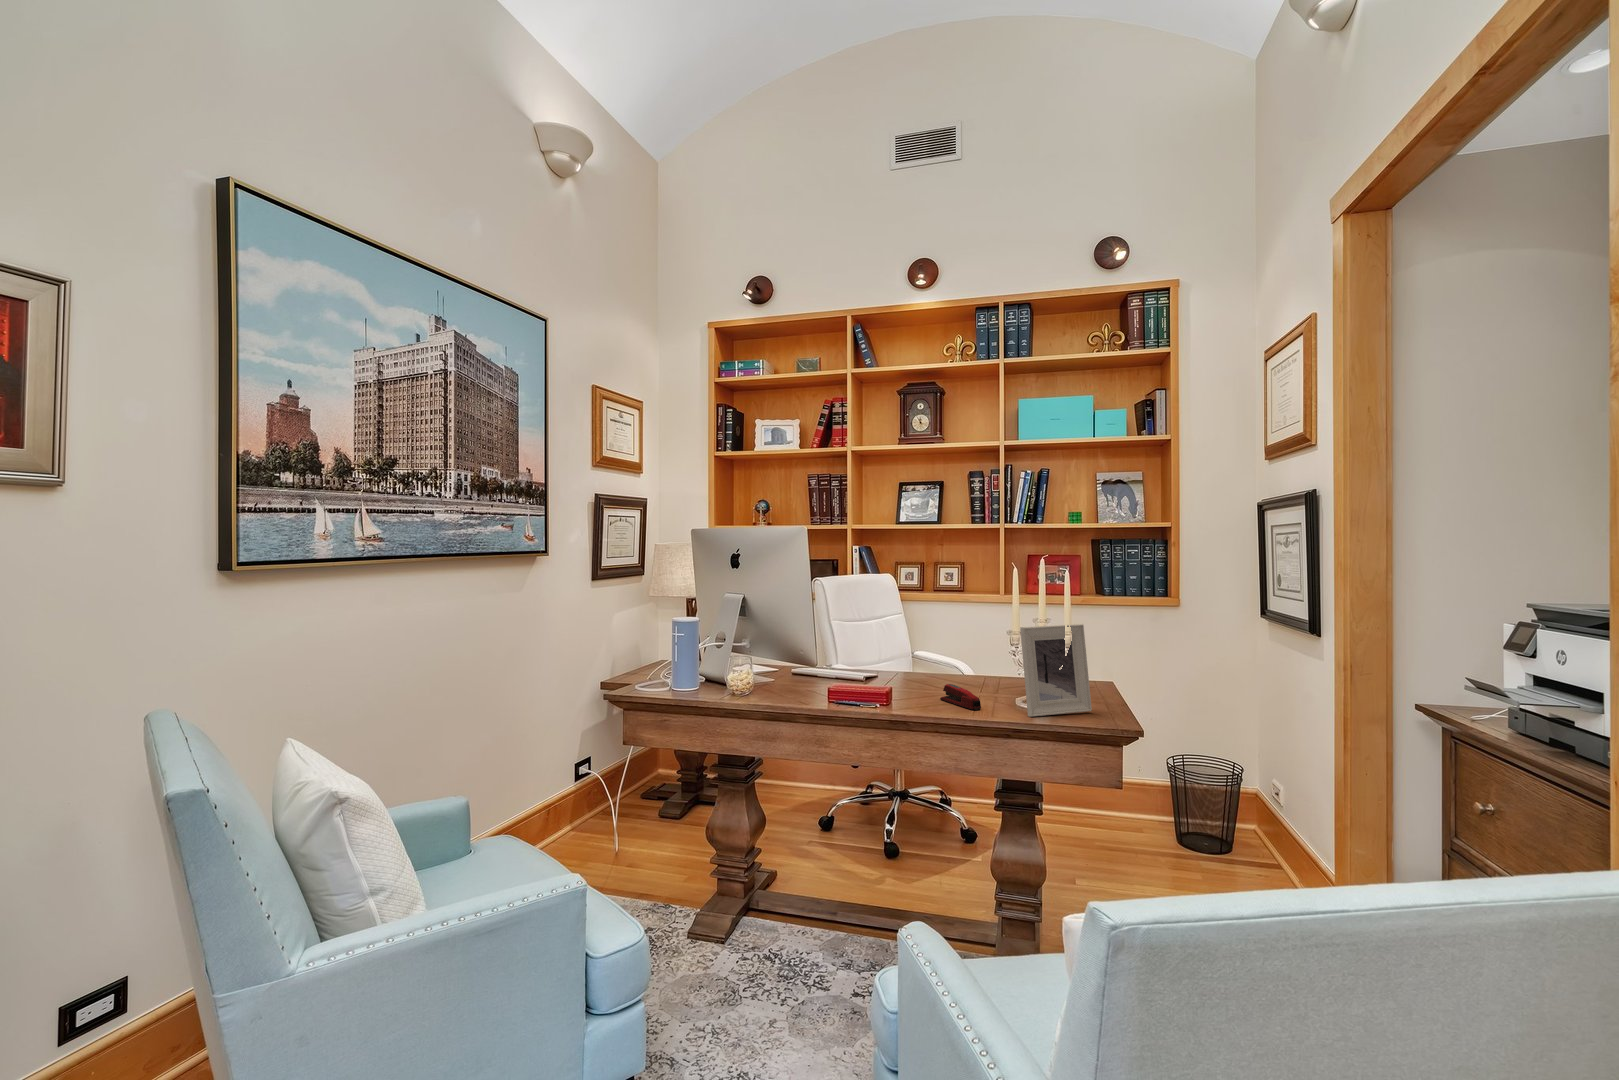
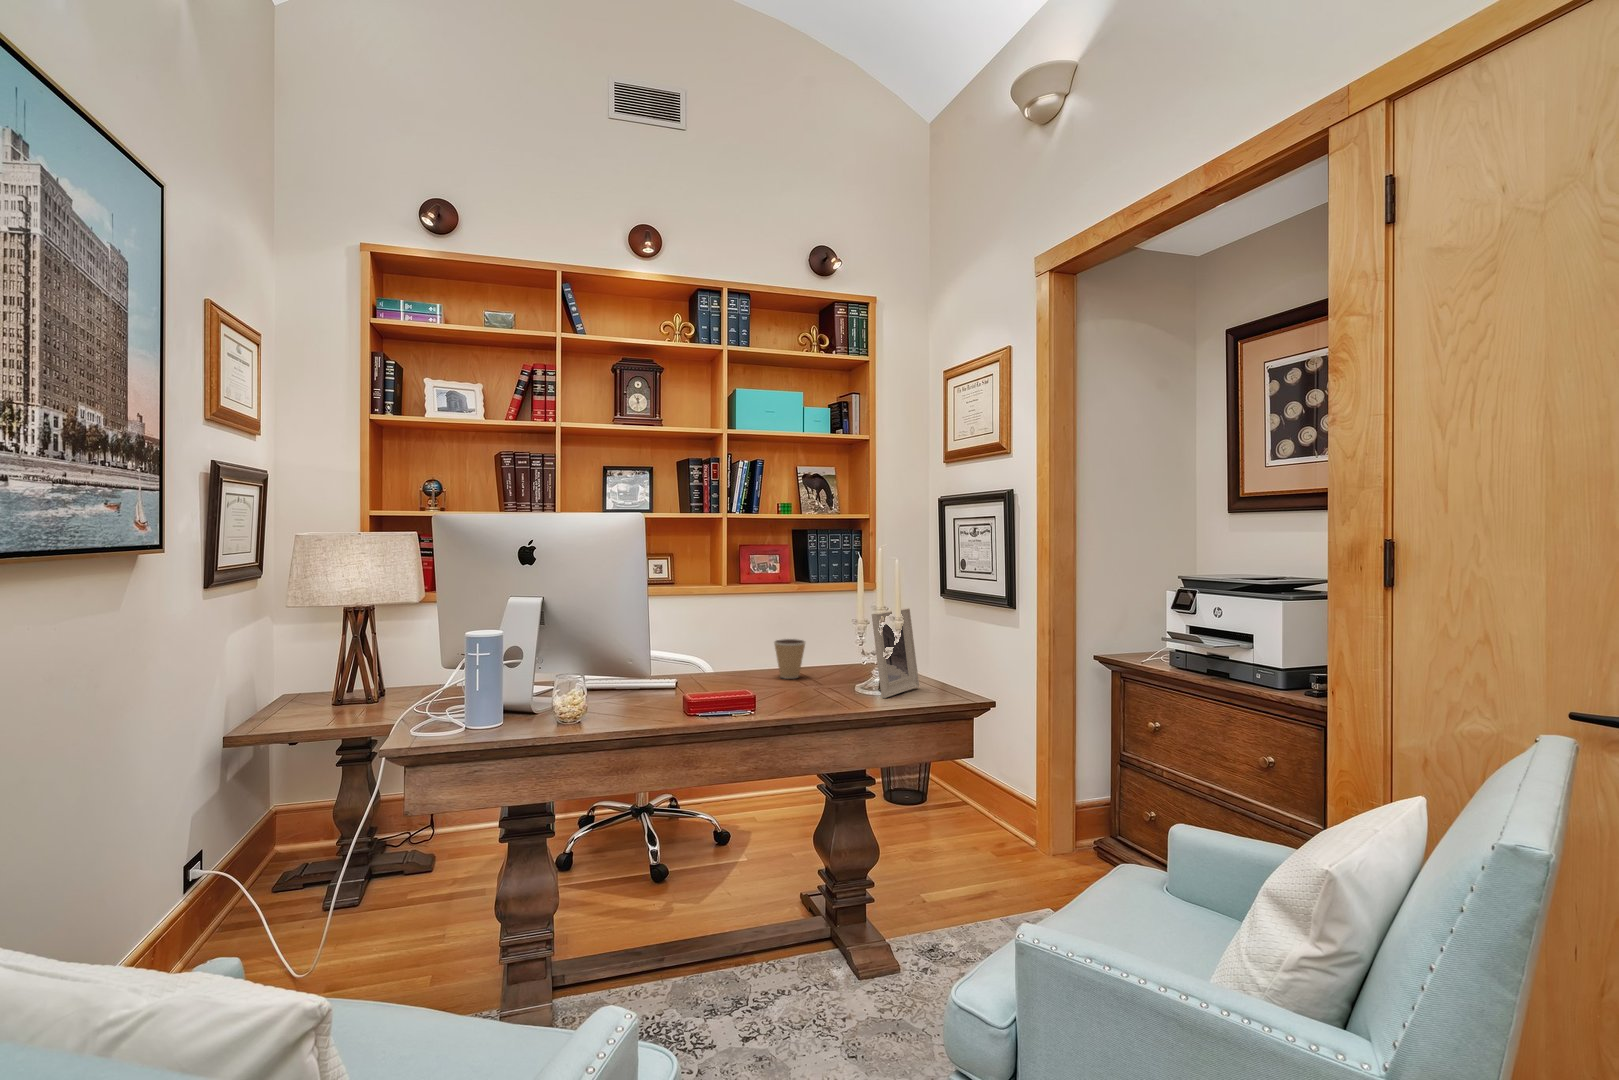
coffee cup: none [963,647,996,687] -> present [774,639,805,679]
stapler: present [940,684,981,710] -> none [785,677,836,699]

